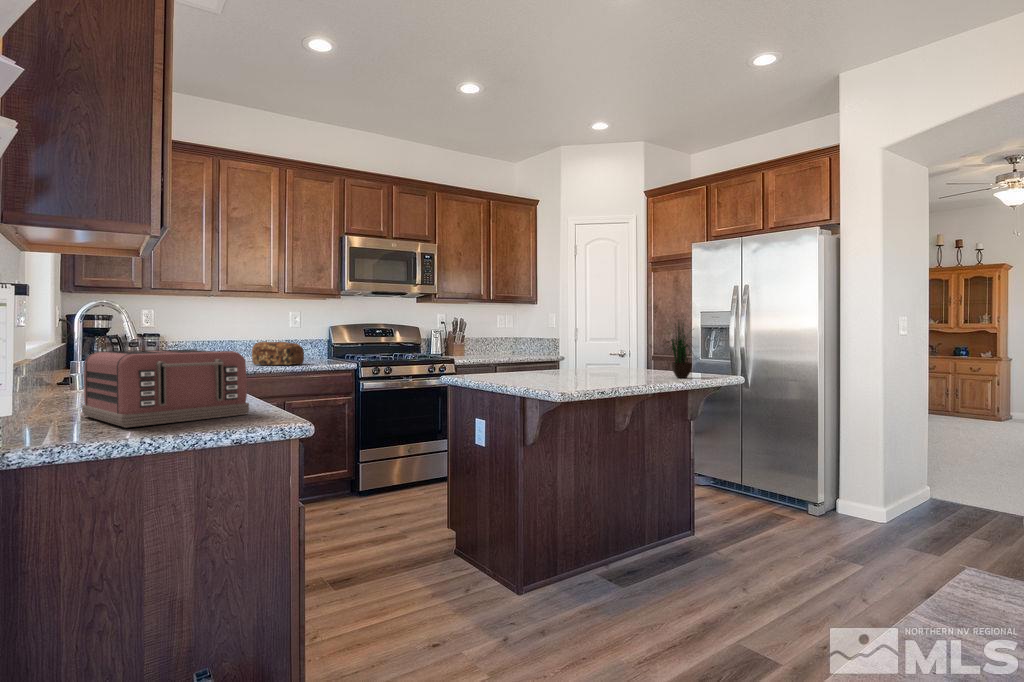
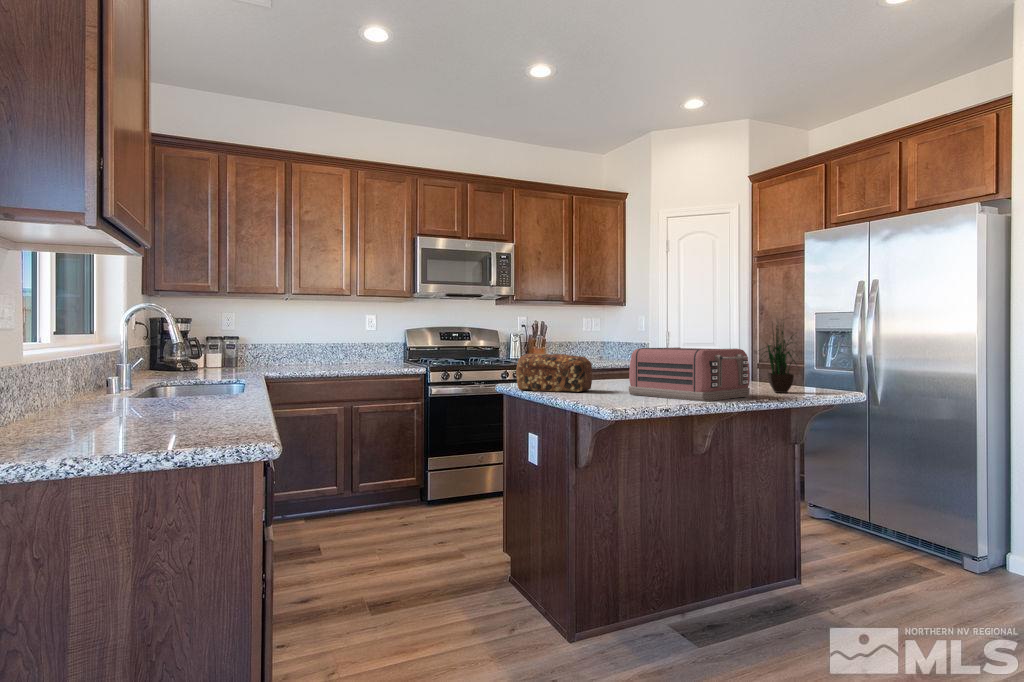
bread loaf: present [252,342,304,365] -> present [516,353,592,392]
toaster: present [82,349,249,428] -> present [629,347,750,402]

